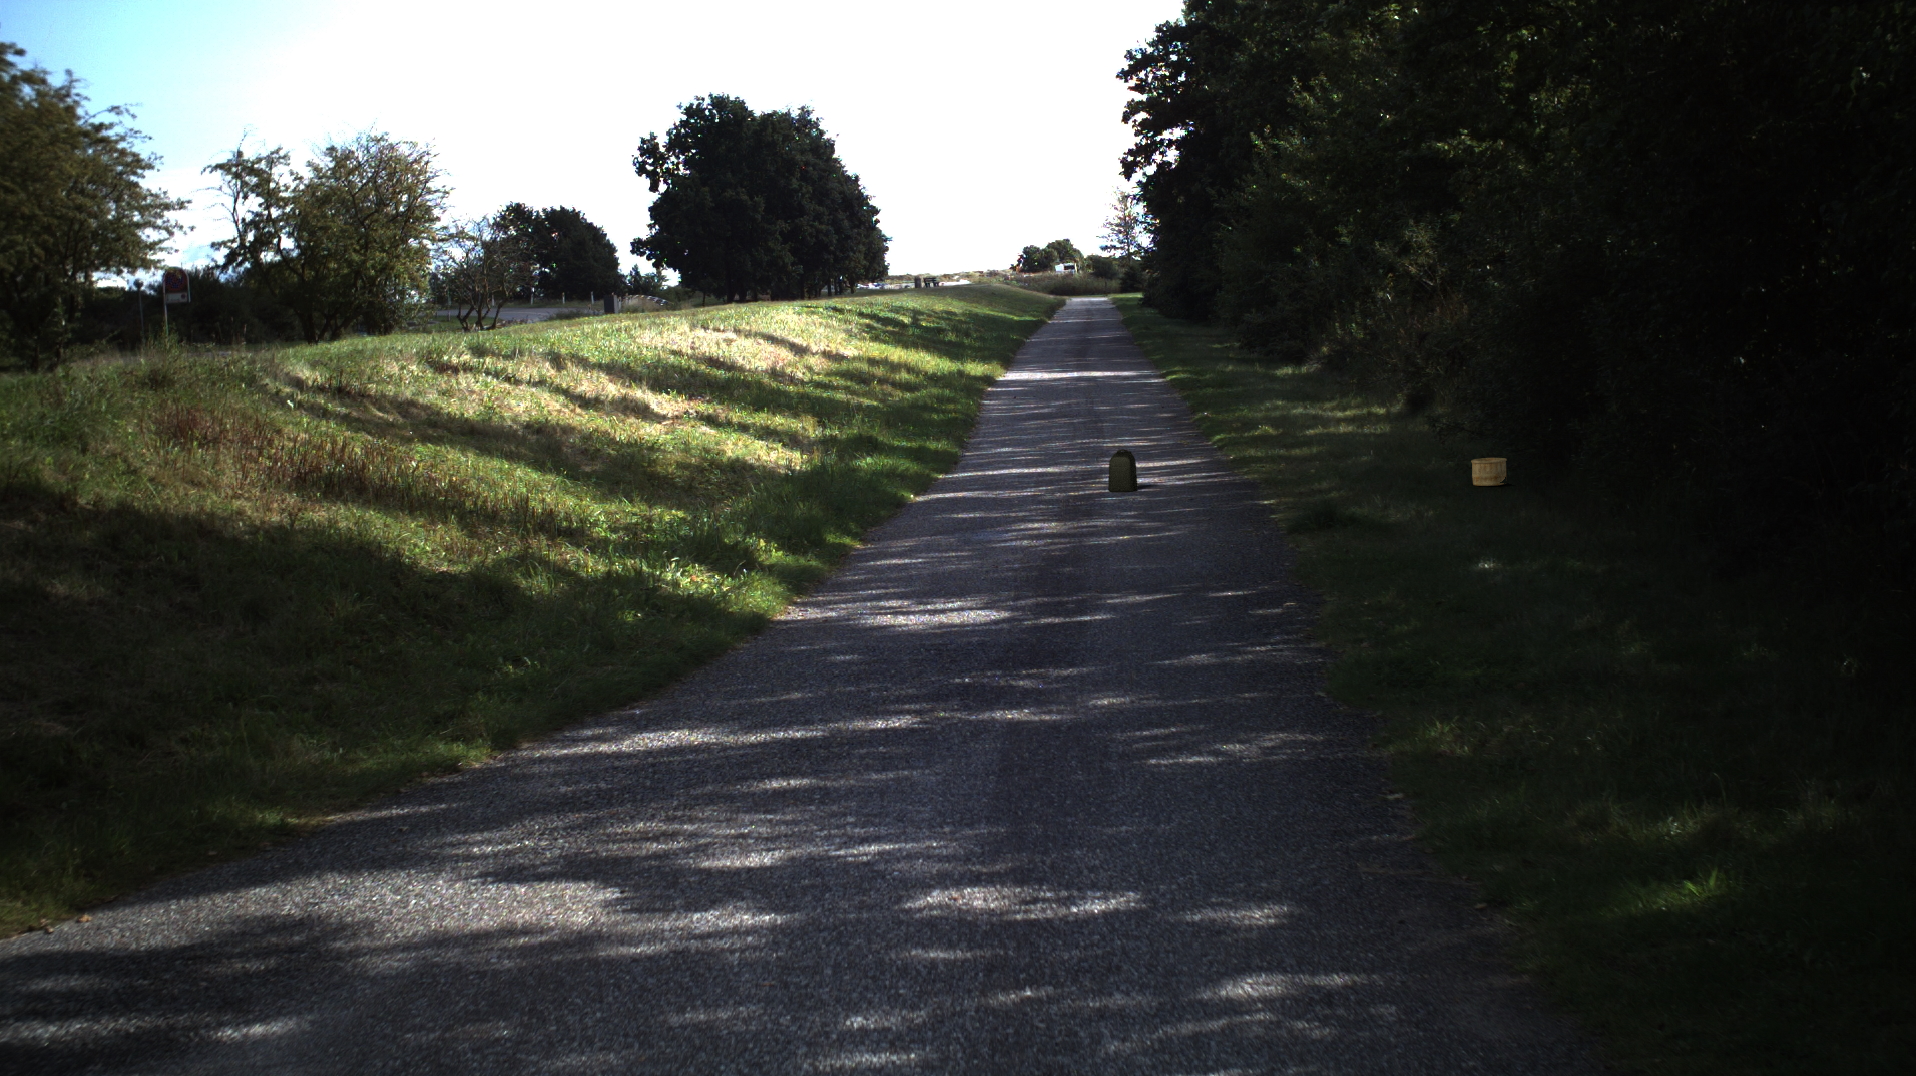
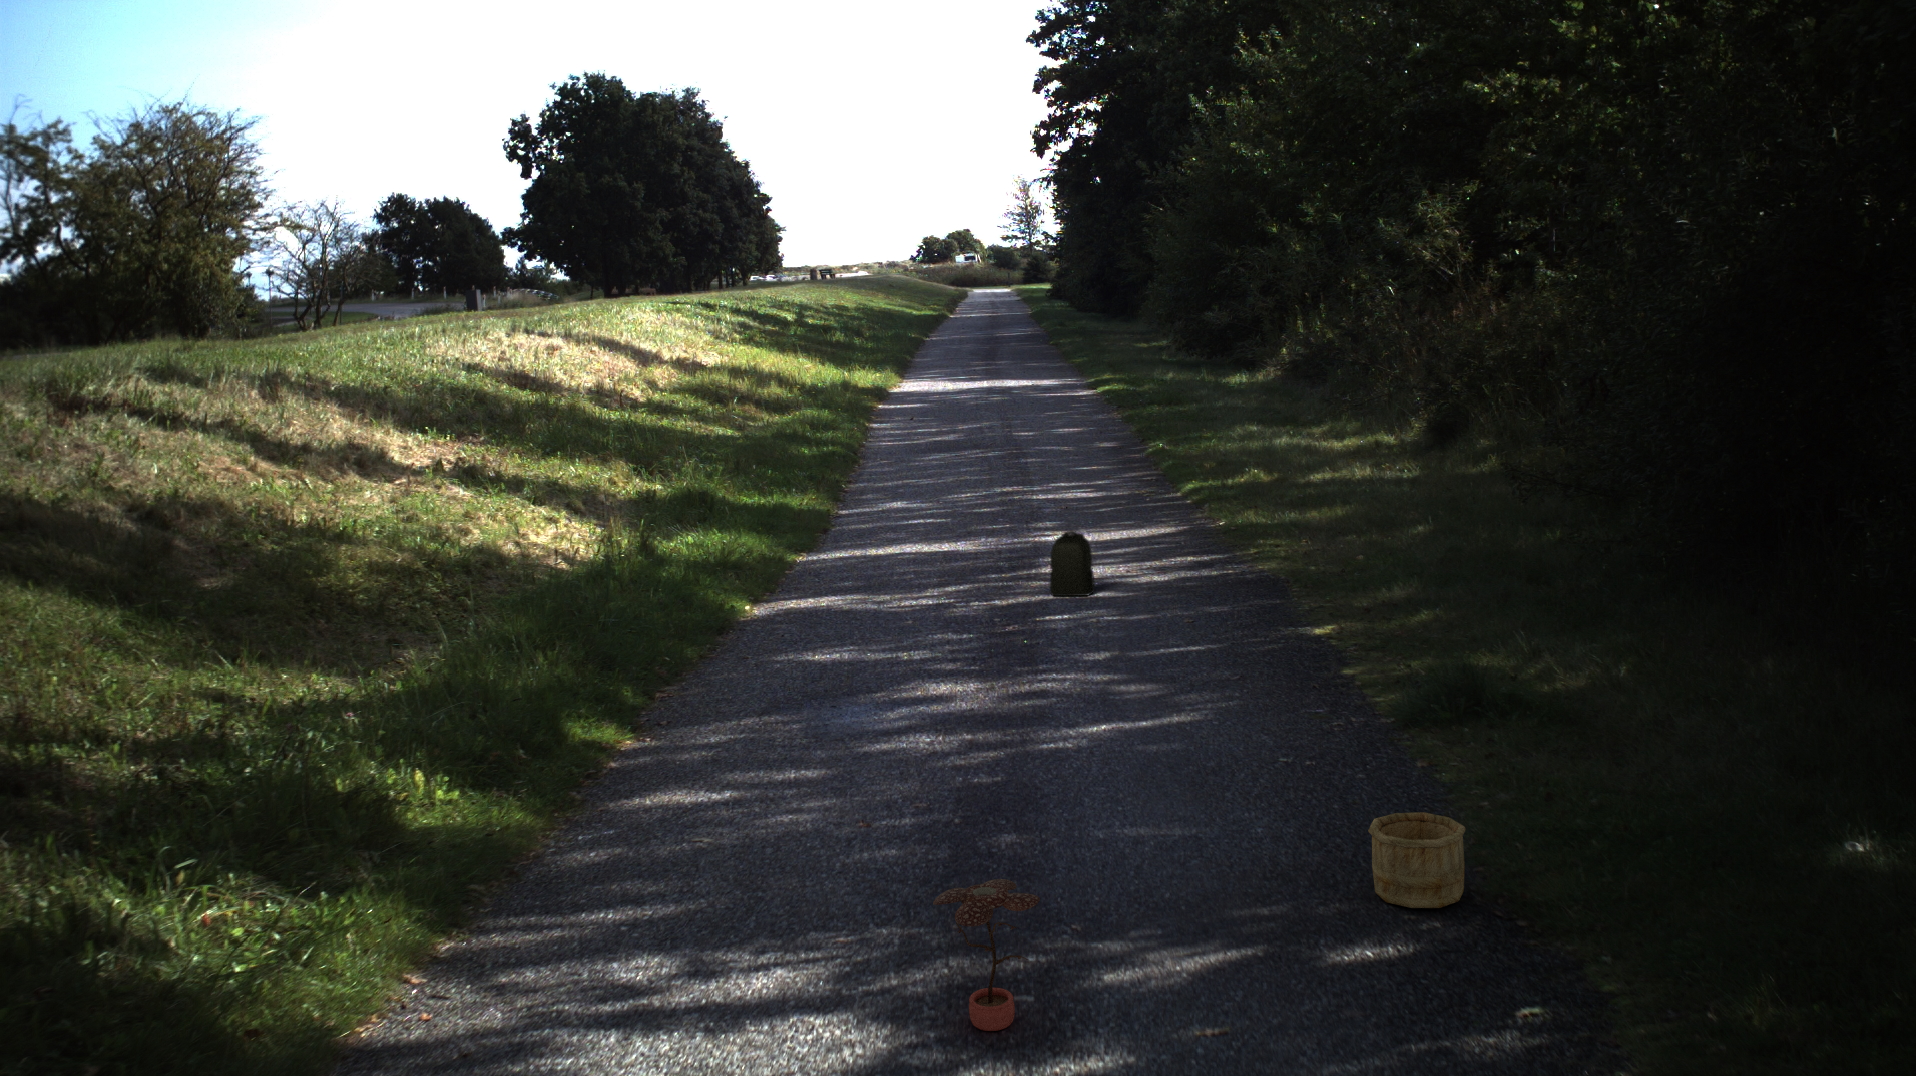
wooden bucket: present [1471,458,1507,486] -> present [1368,812,1465,908]
potted plant: none [1034,547,1081,609] -> present [933,879,1040,1031]

